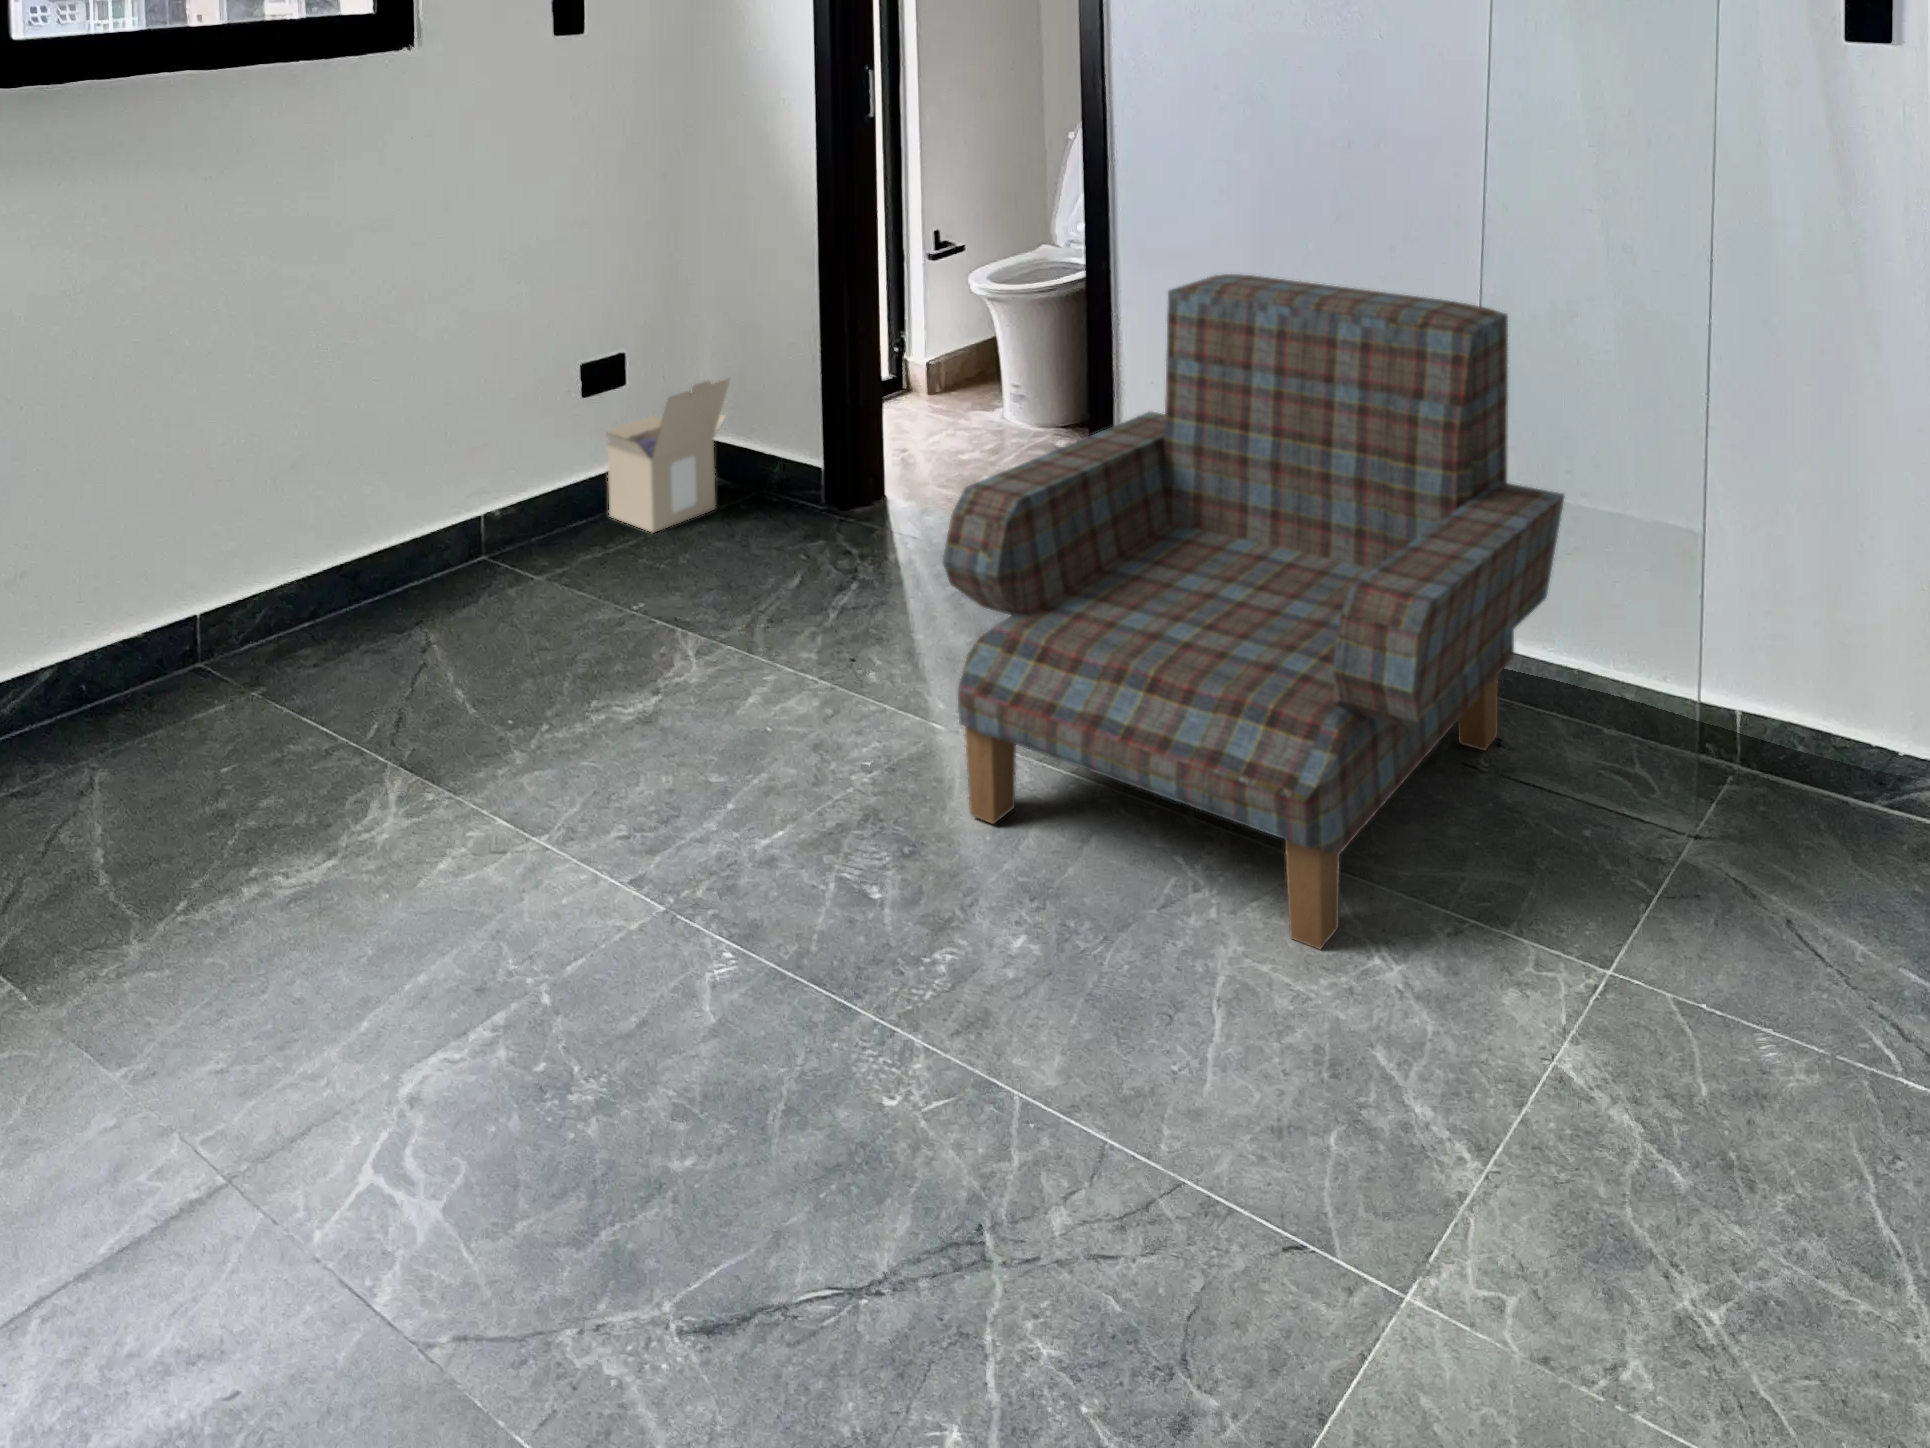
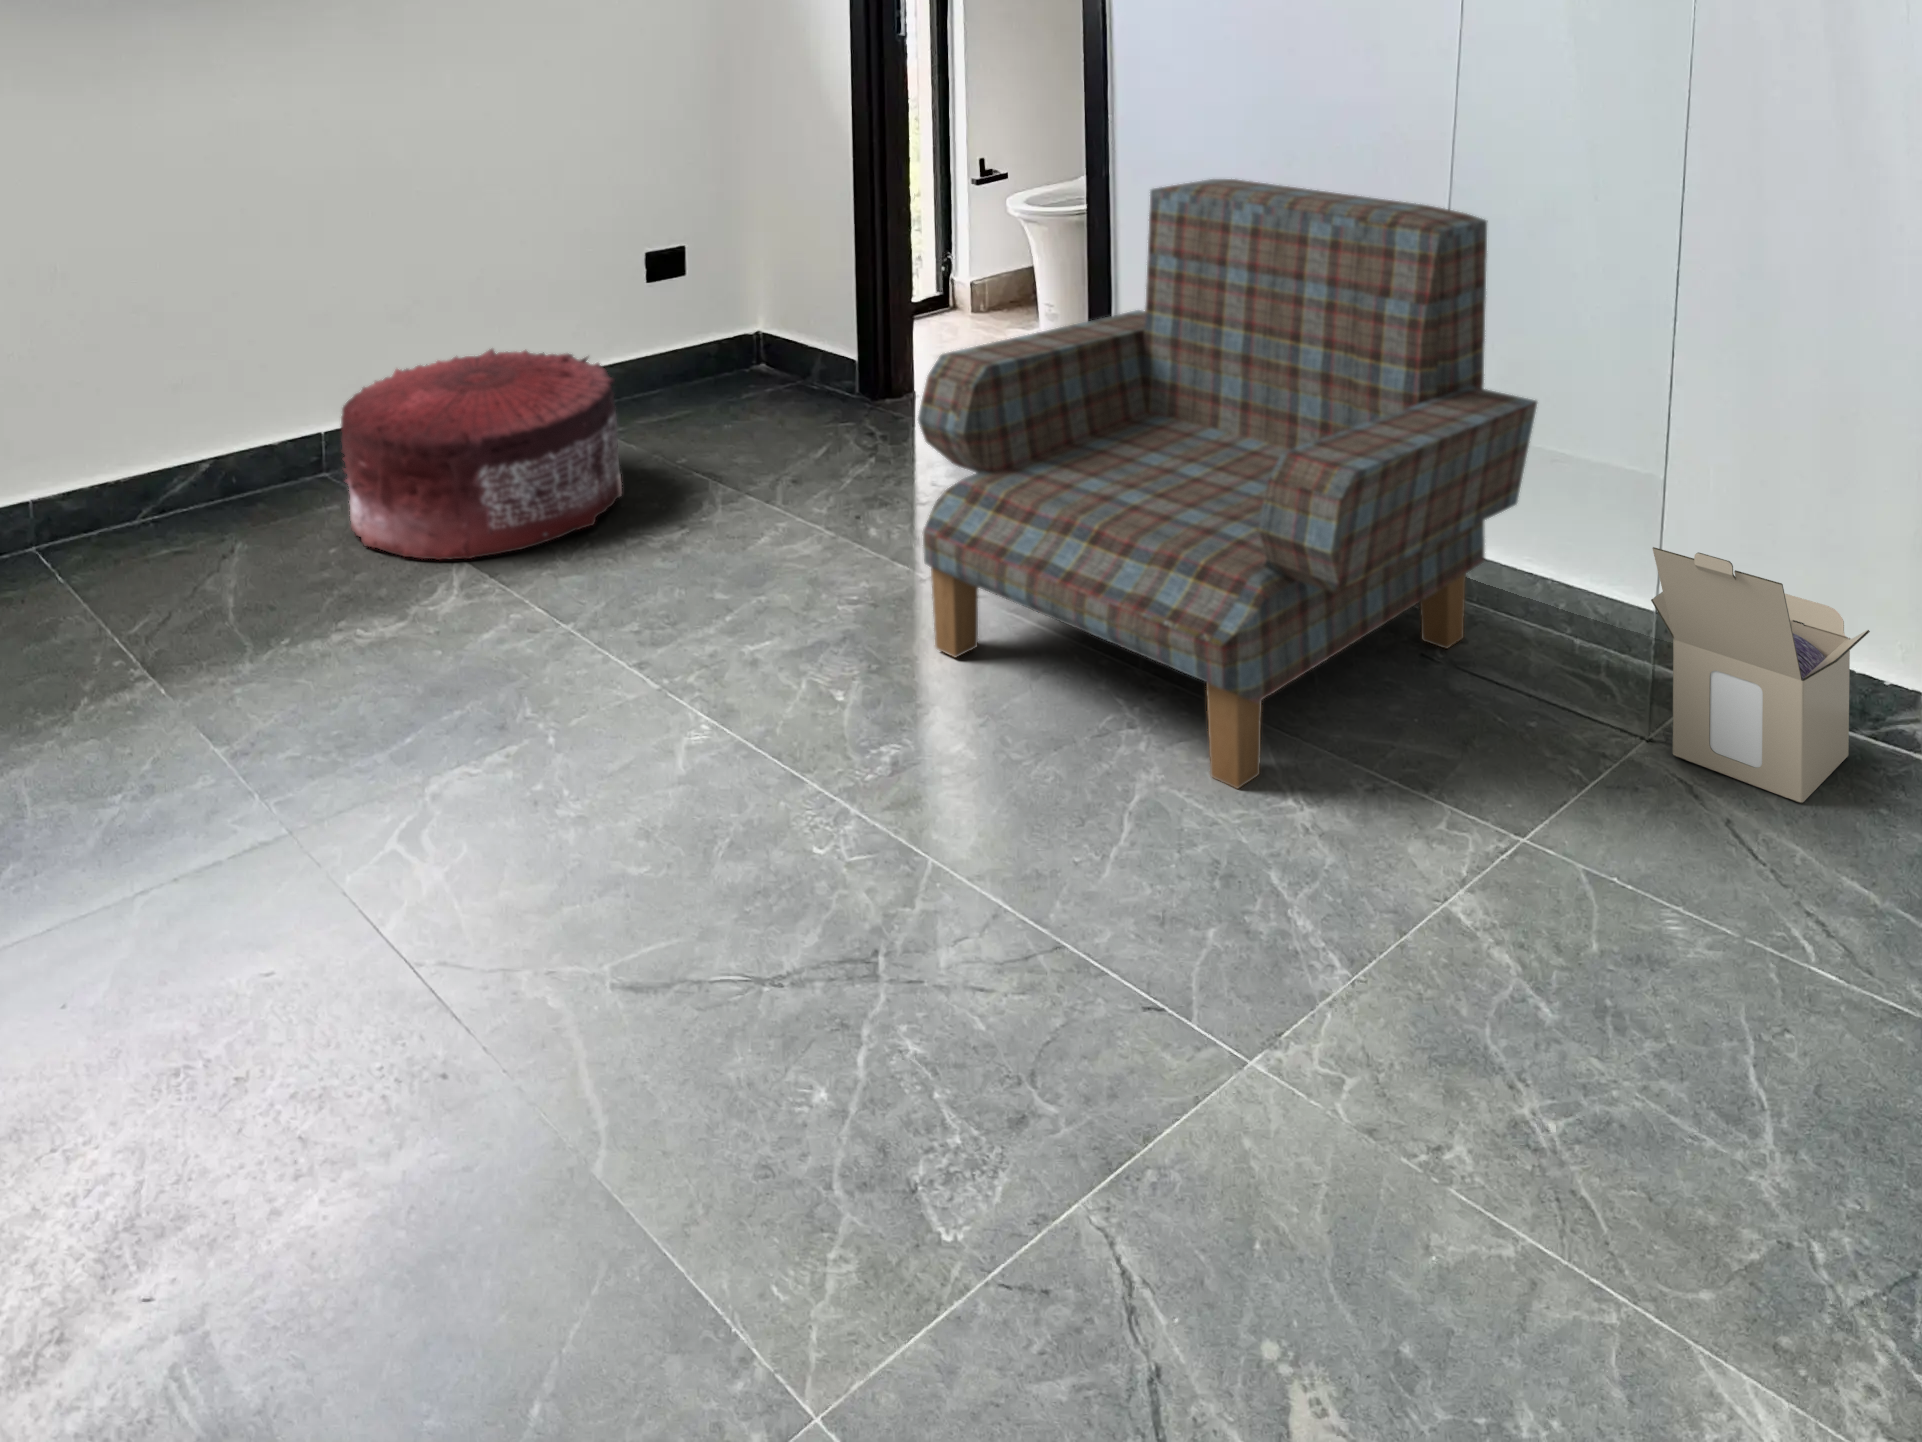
cardboard box: present [607,380,730,532] -> present [1651,547,1870,803]
pouf: none [237,495,579,766] -> present [341,349,622,560]

